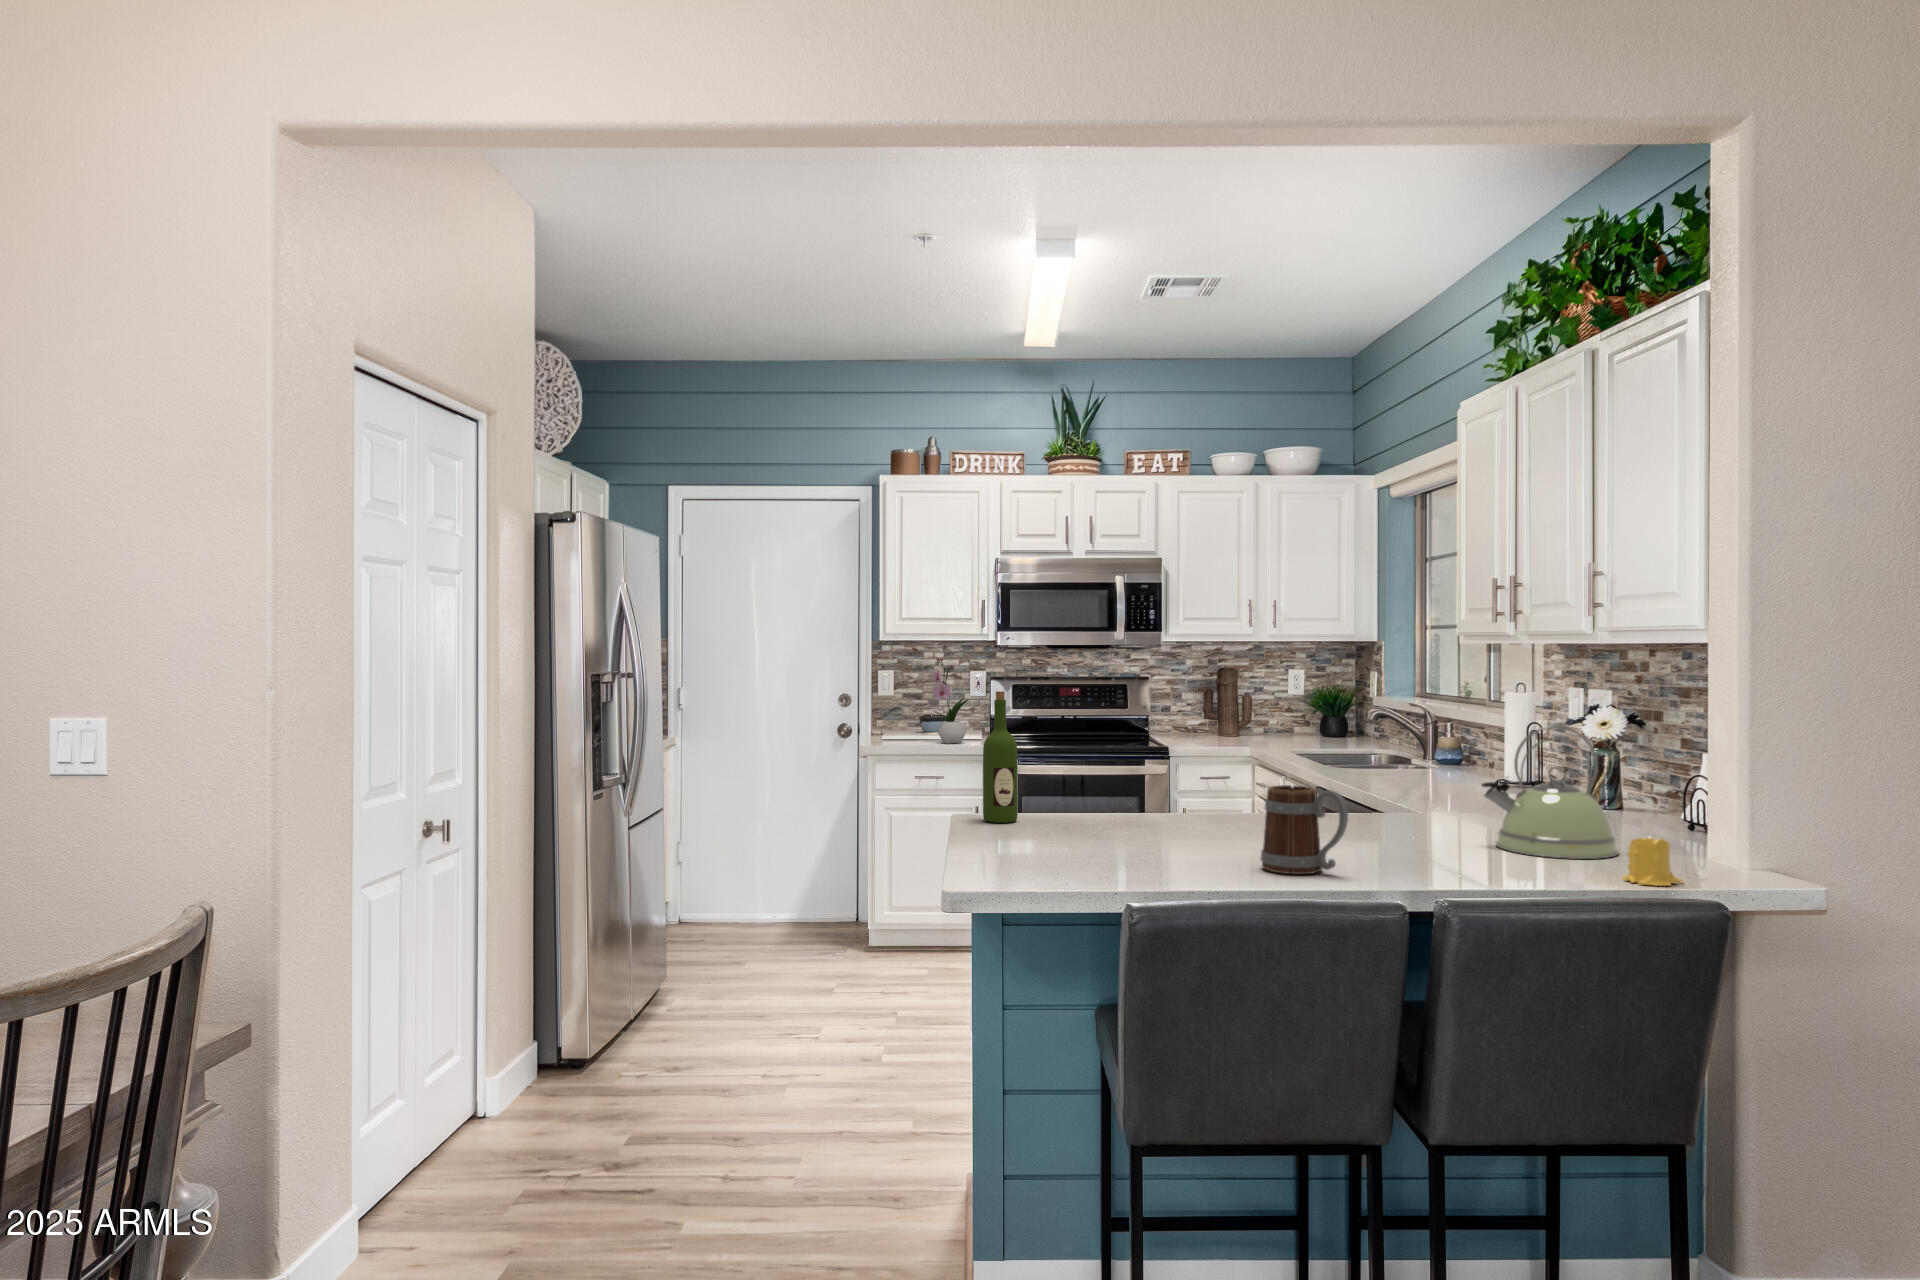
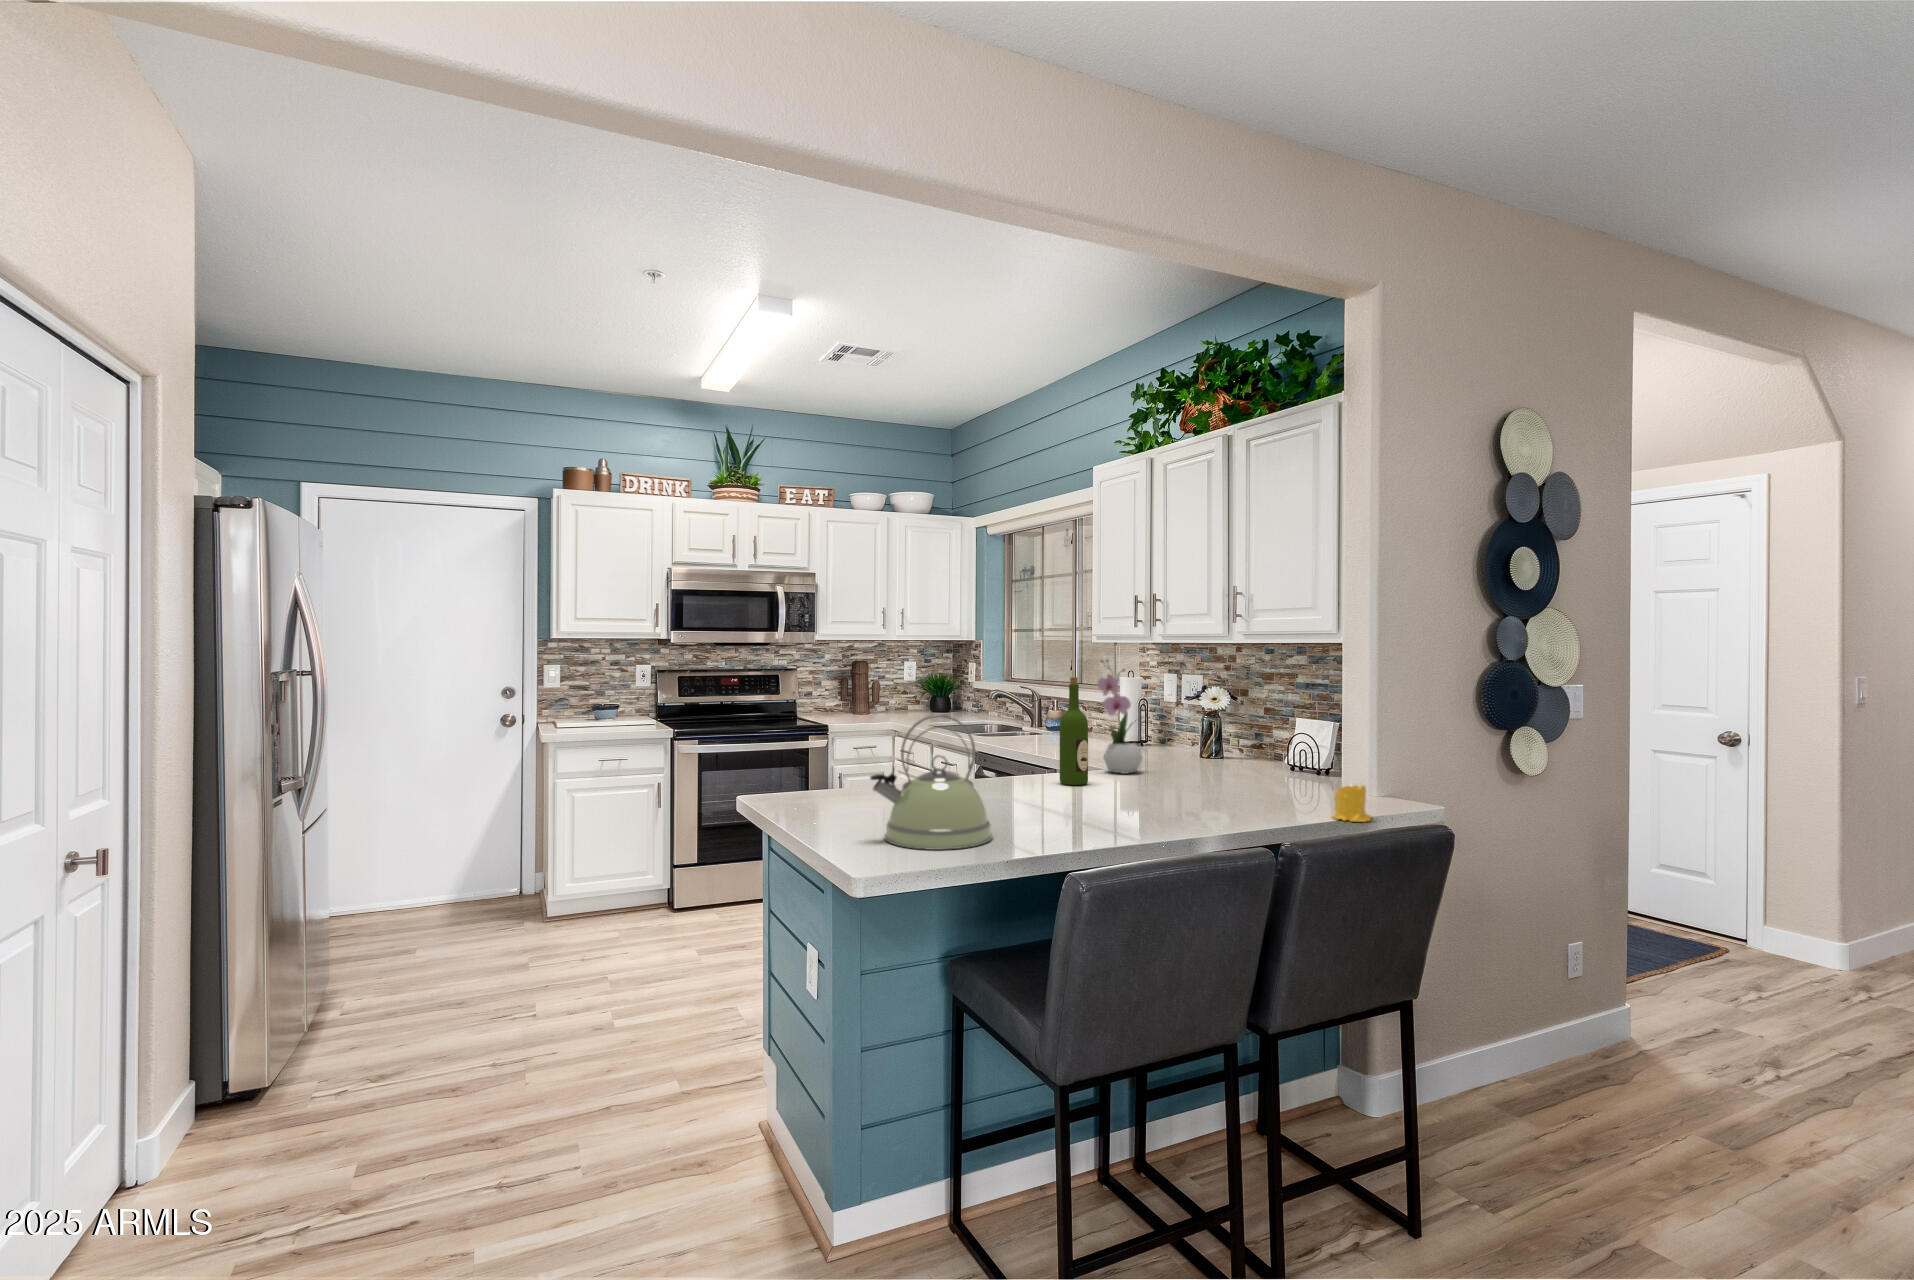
flower arrangement: present [932,658,969,743] -> present [1097,660,1142,774]
wine bottle: present [983,691,1018,823] -> present [1060,677,1088,785]
kettle: present [1482,725,1618,859] -> present [870,714,993,850]
mug: present [1260,785,1348,874] -> none [1081,760,1160,840]

